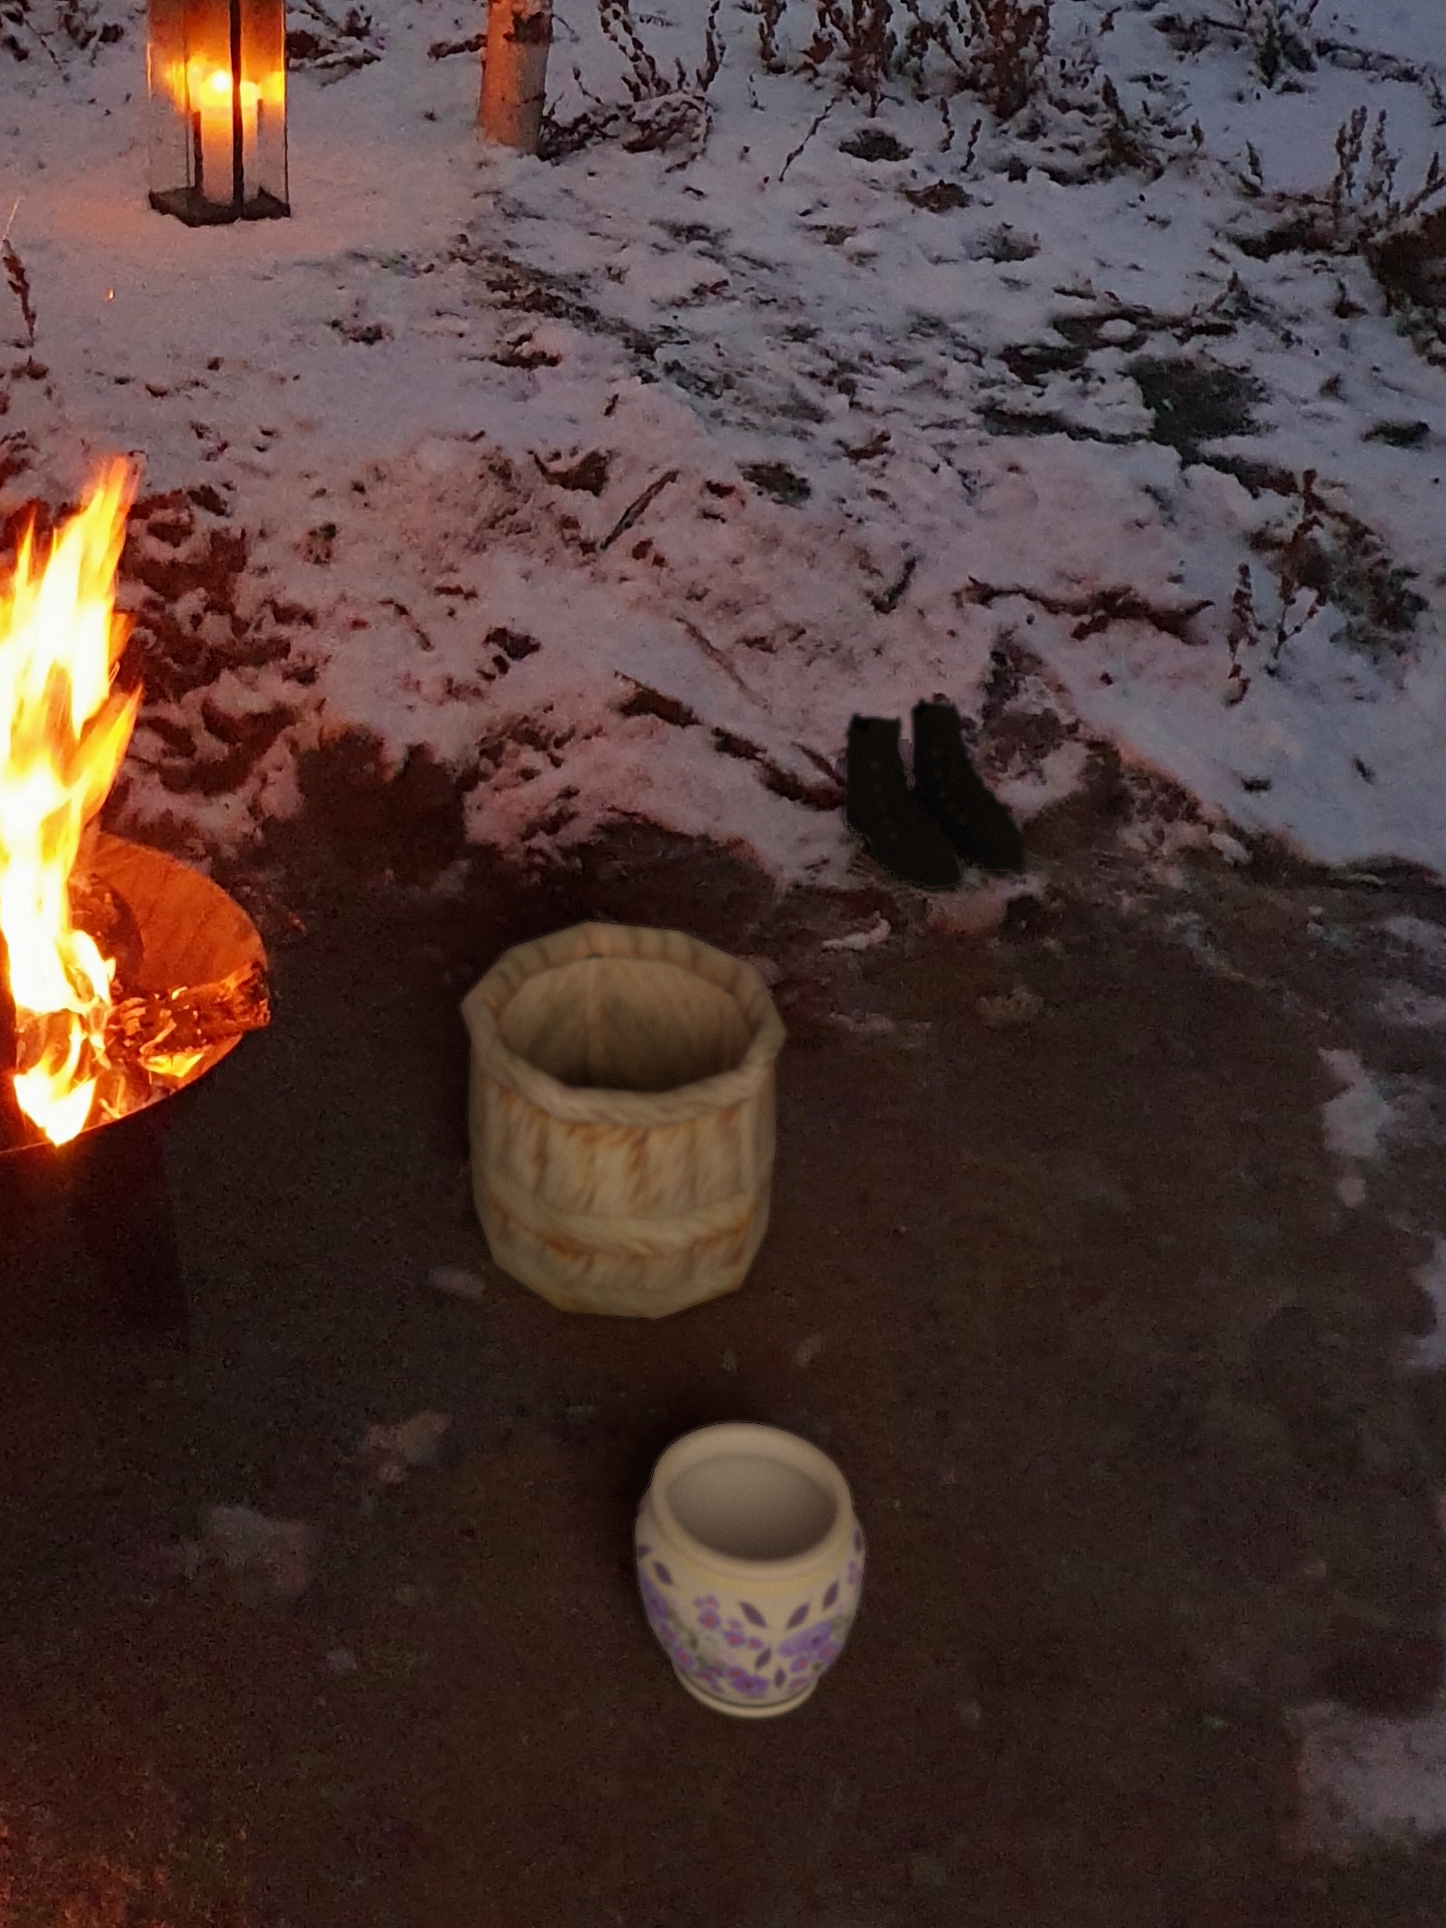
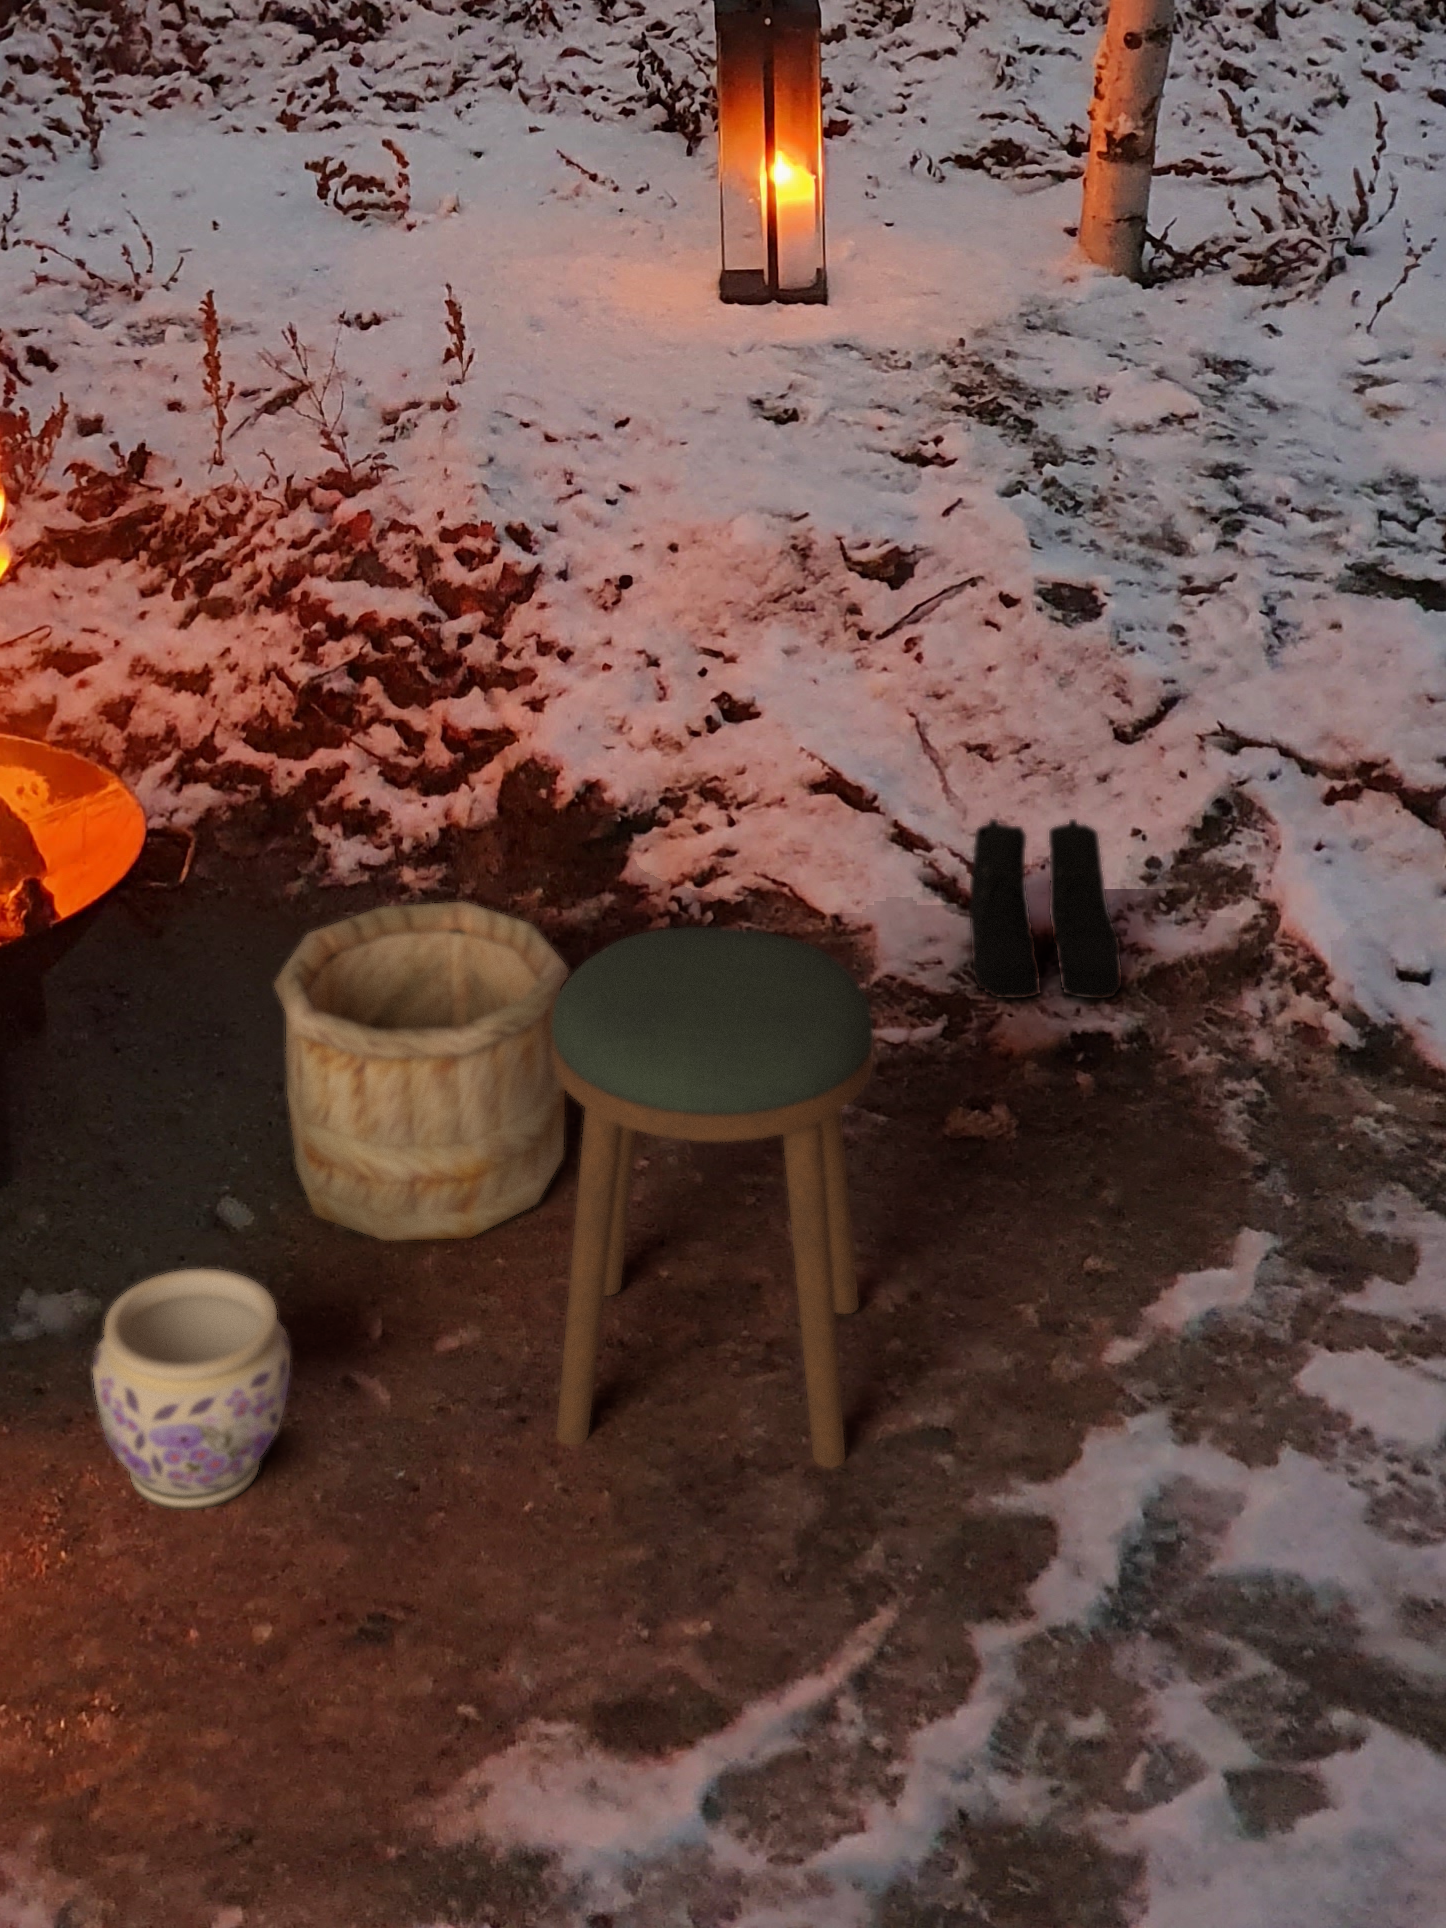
stool: none [903,897,1309,1499] -> present [552,927,874,1467]

